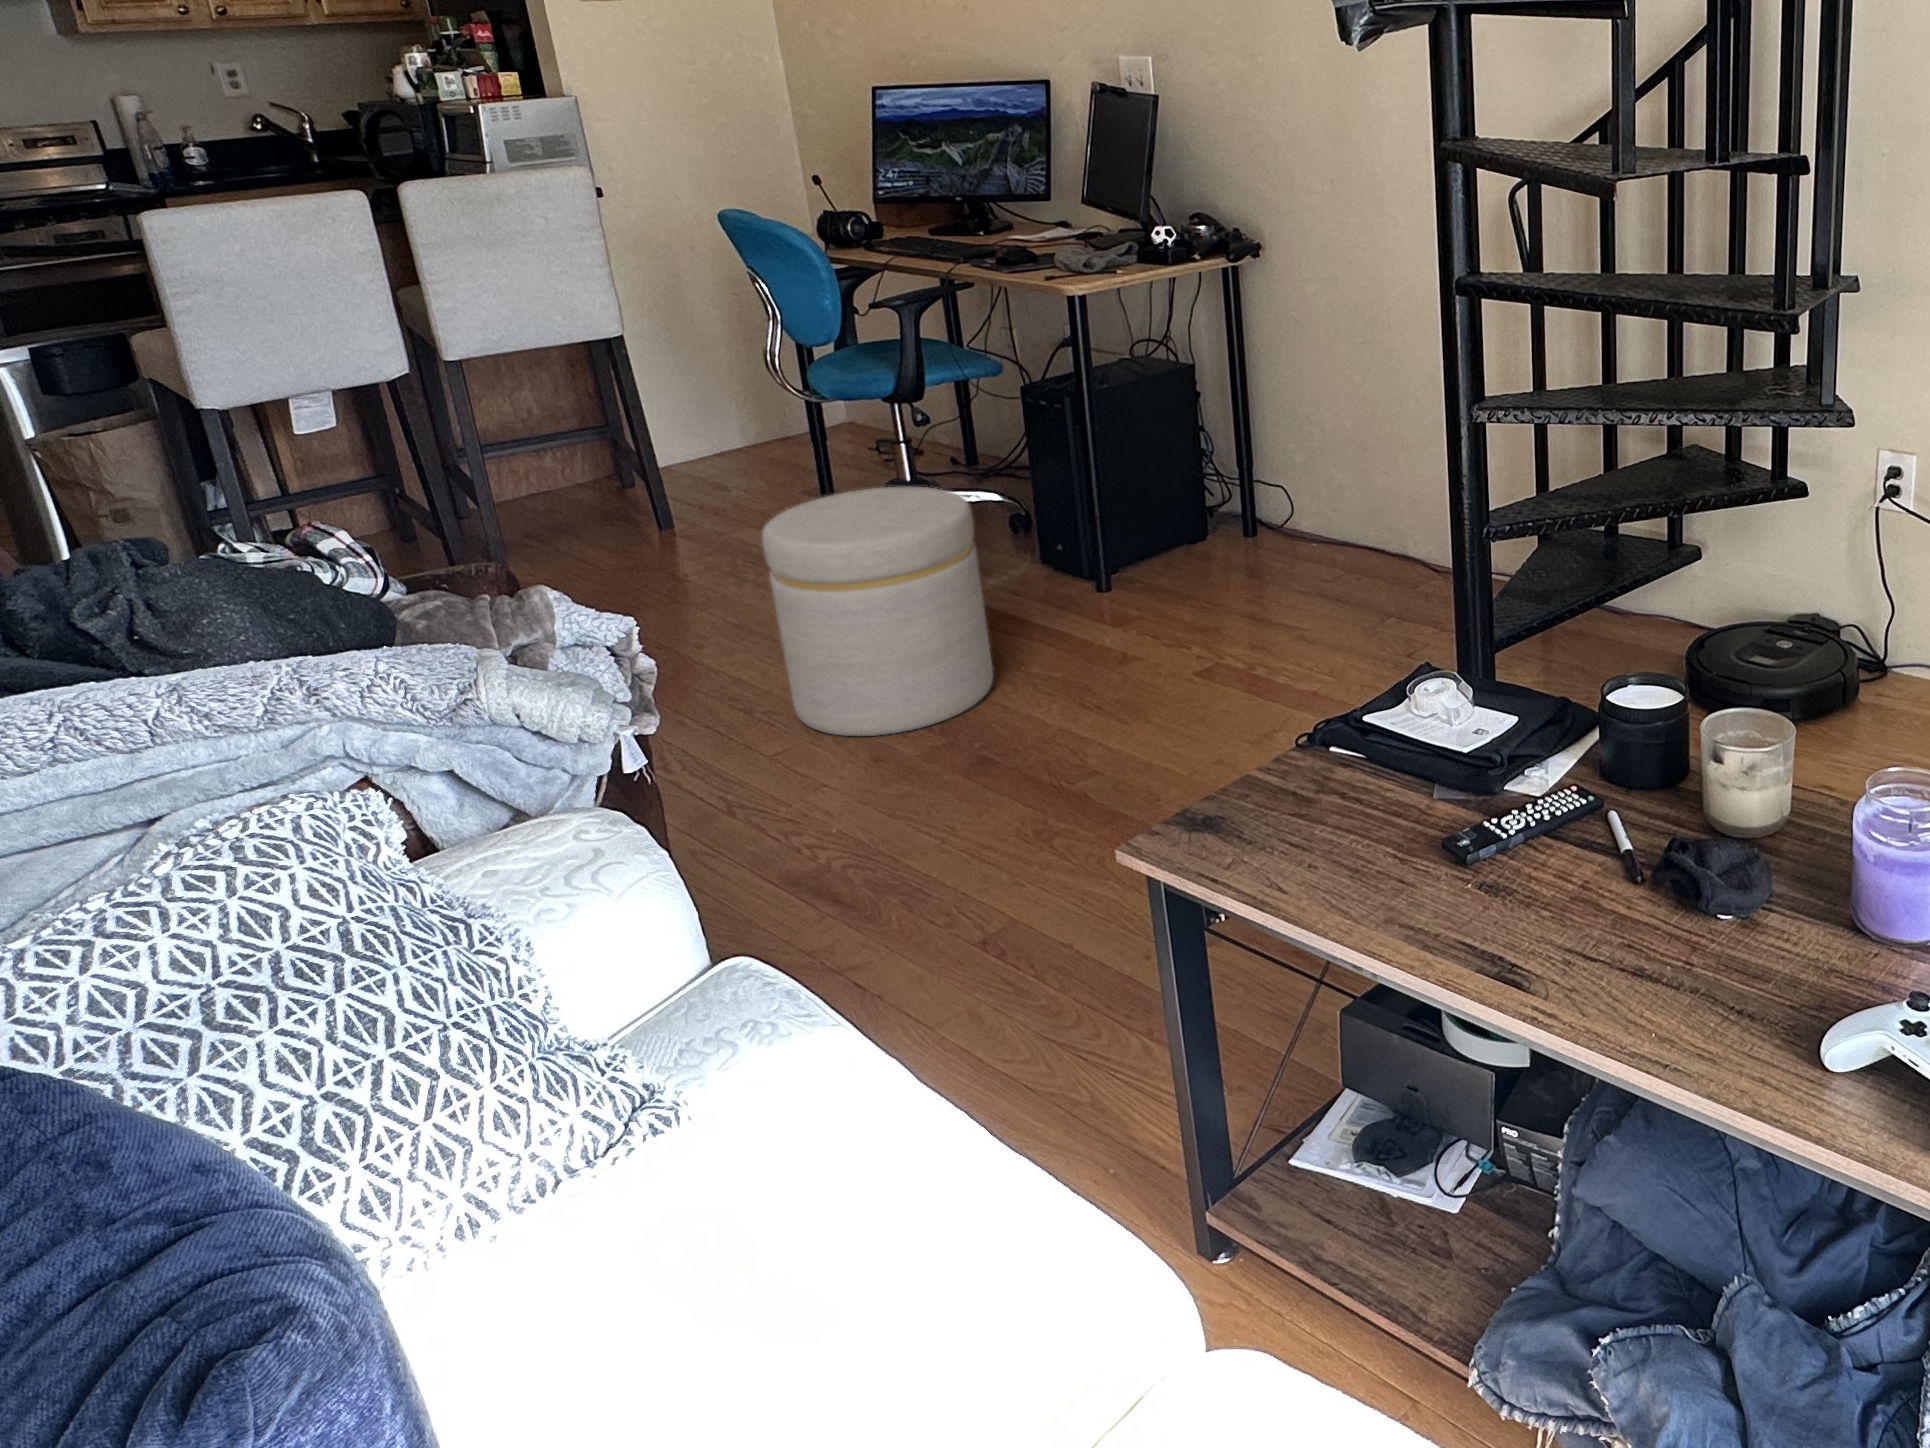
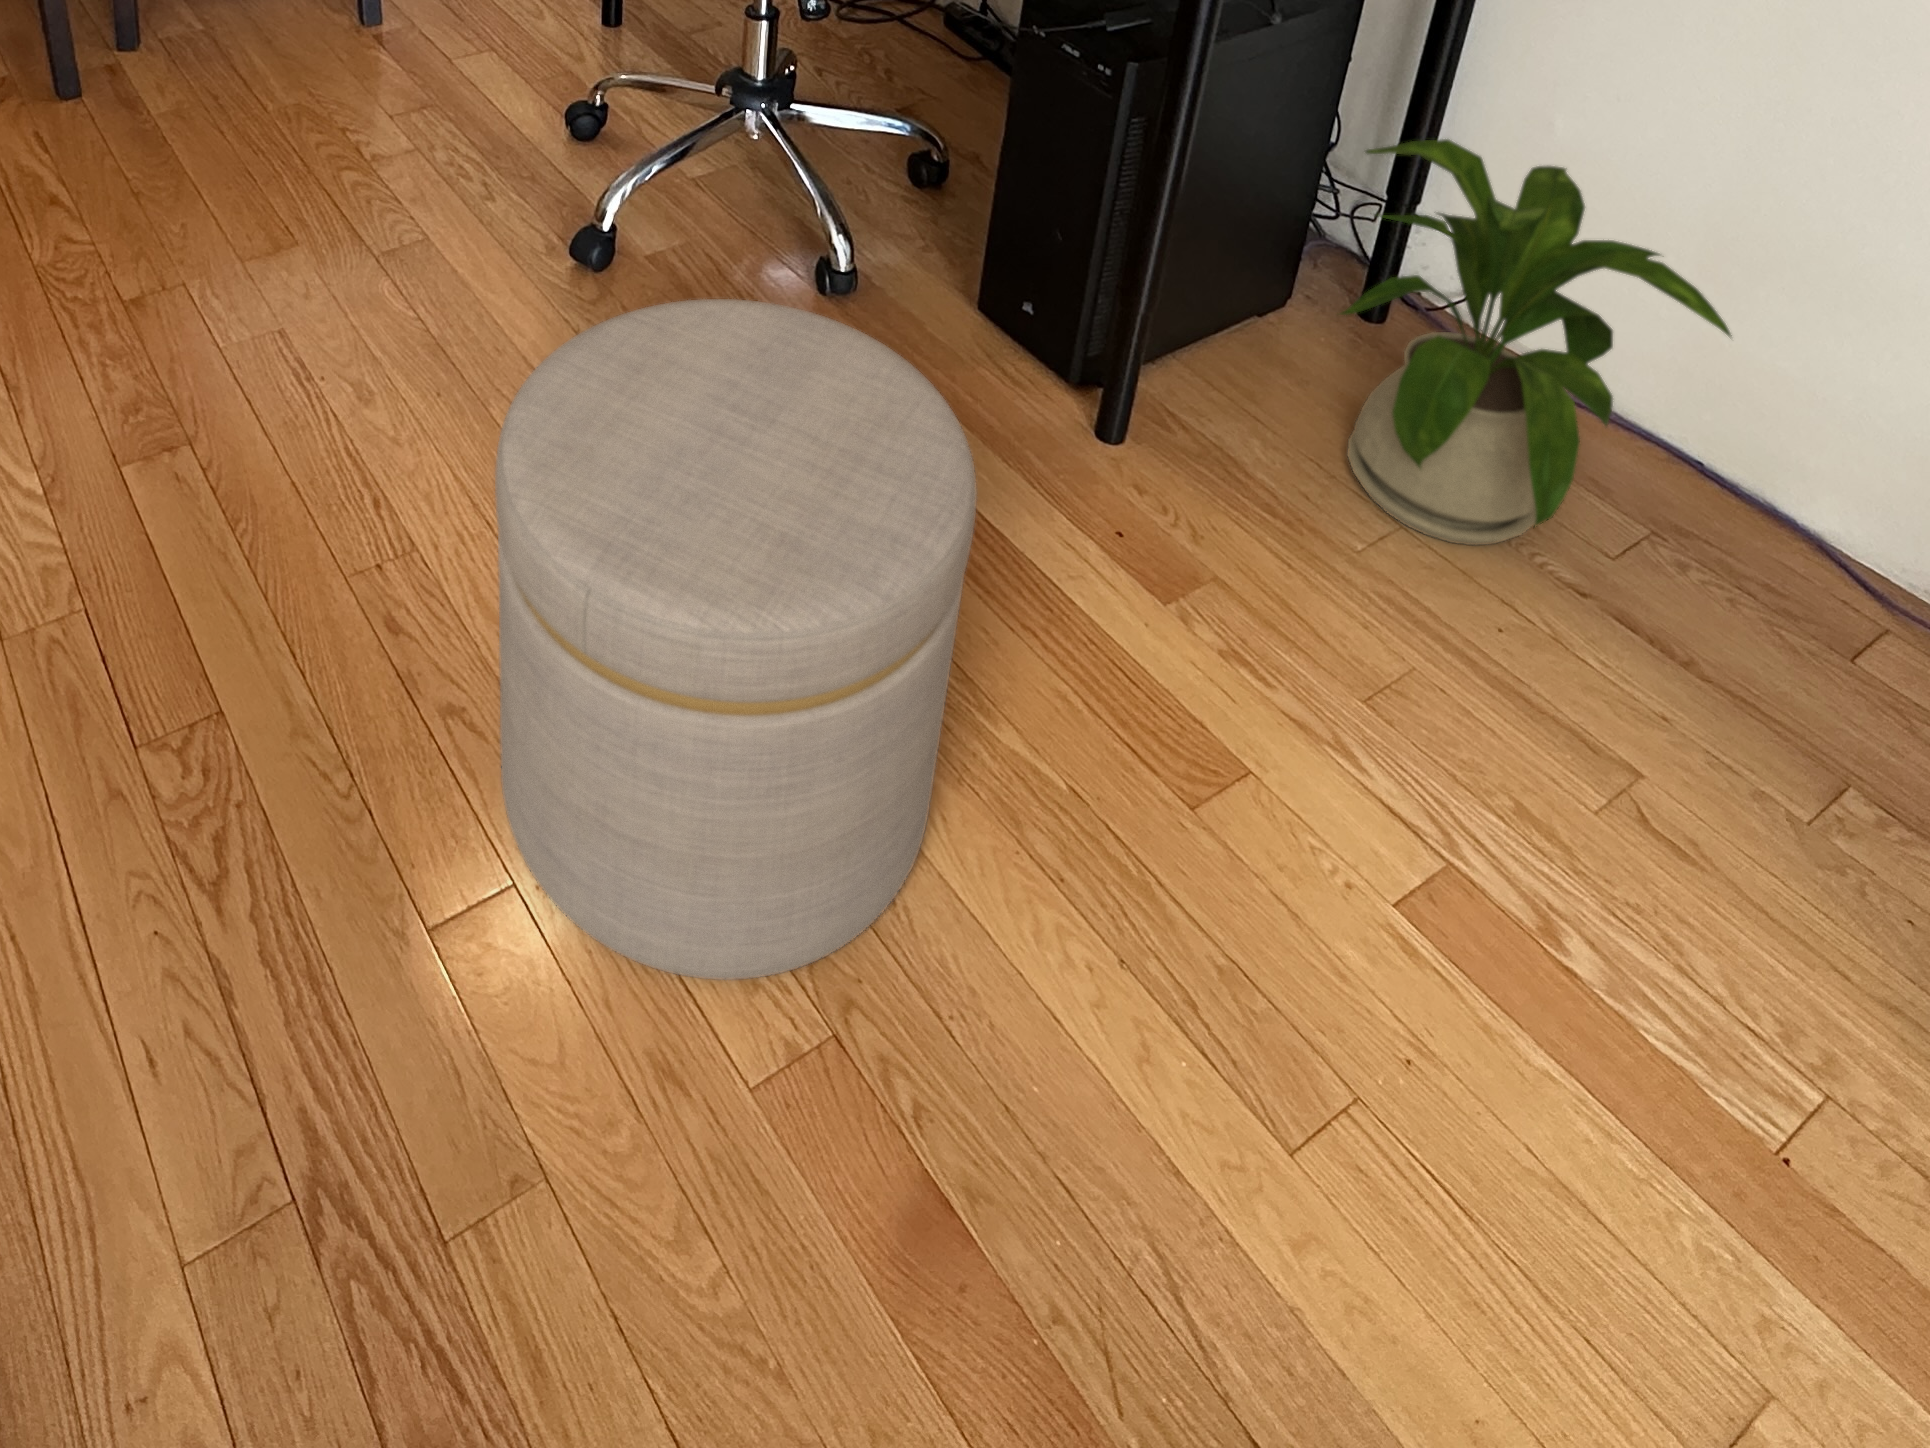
house plant: none [1178,407,1316,587] -> present [1340,139,1732,545]

